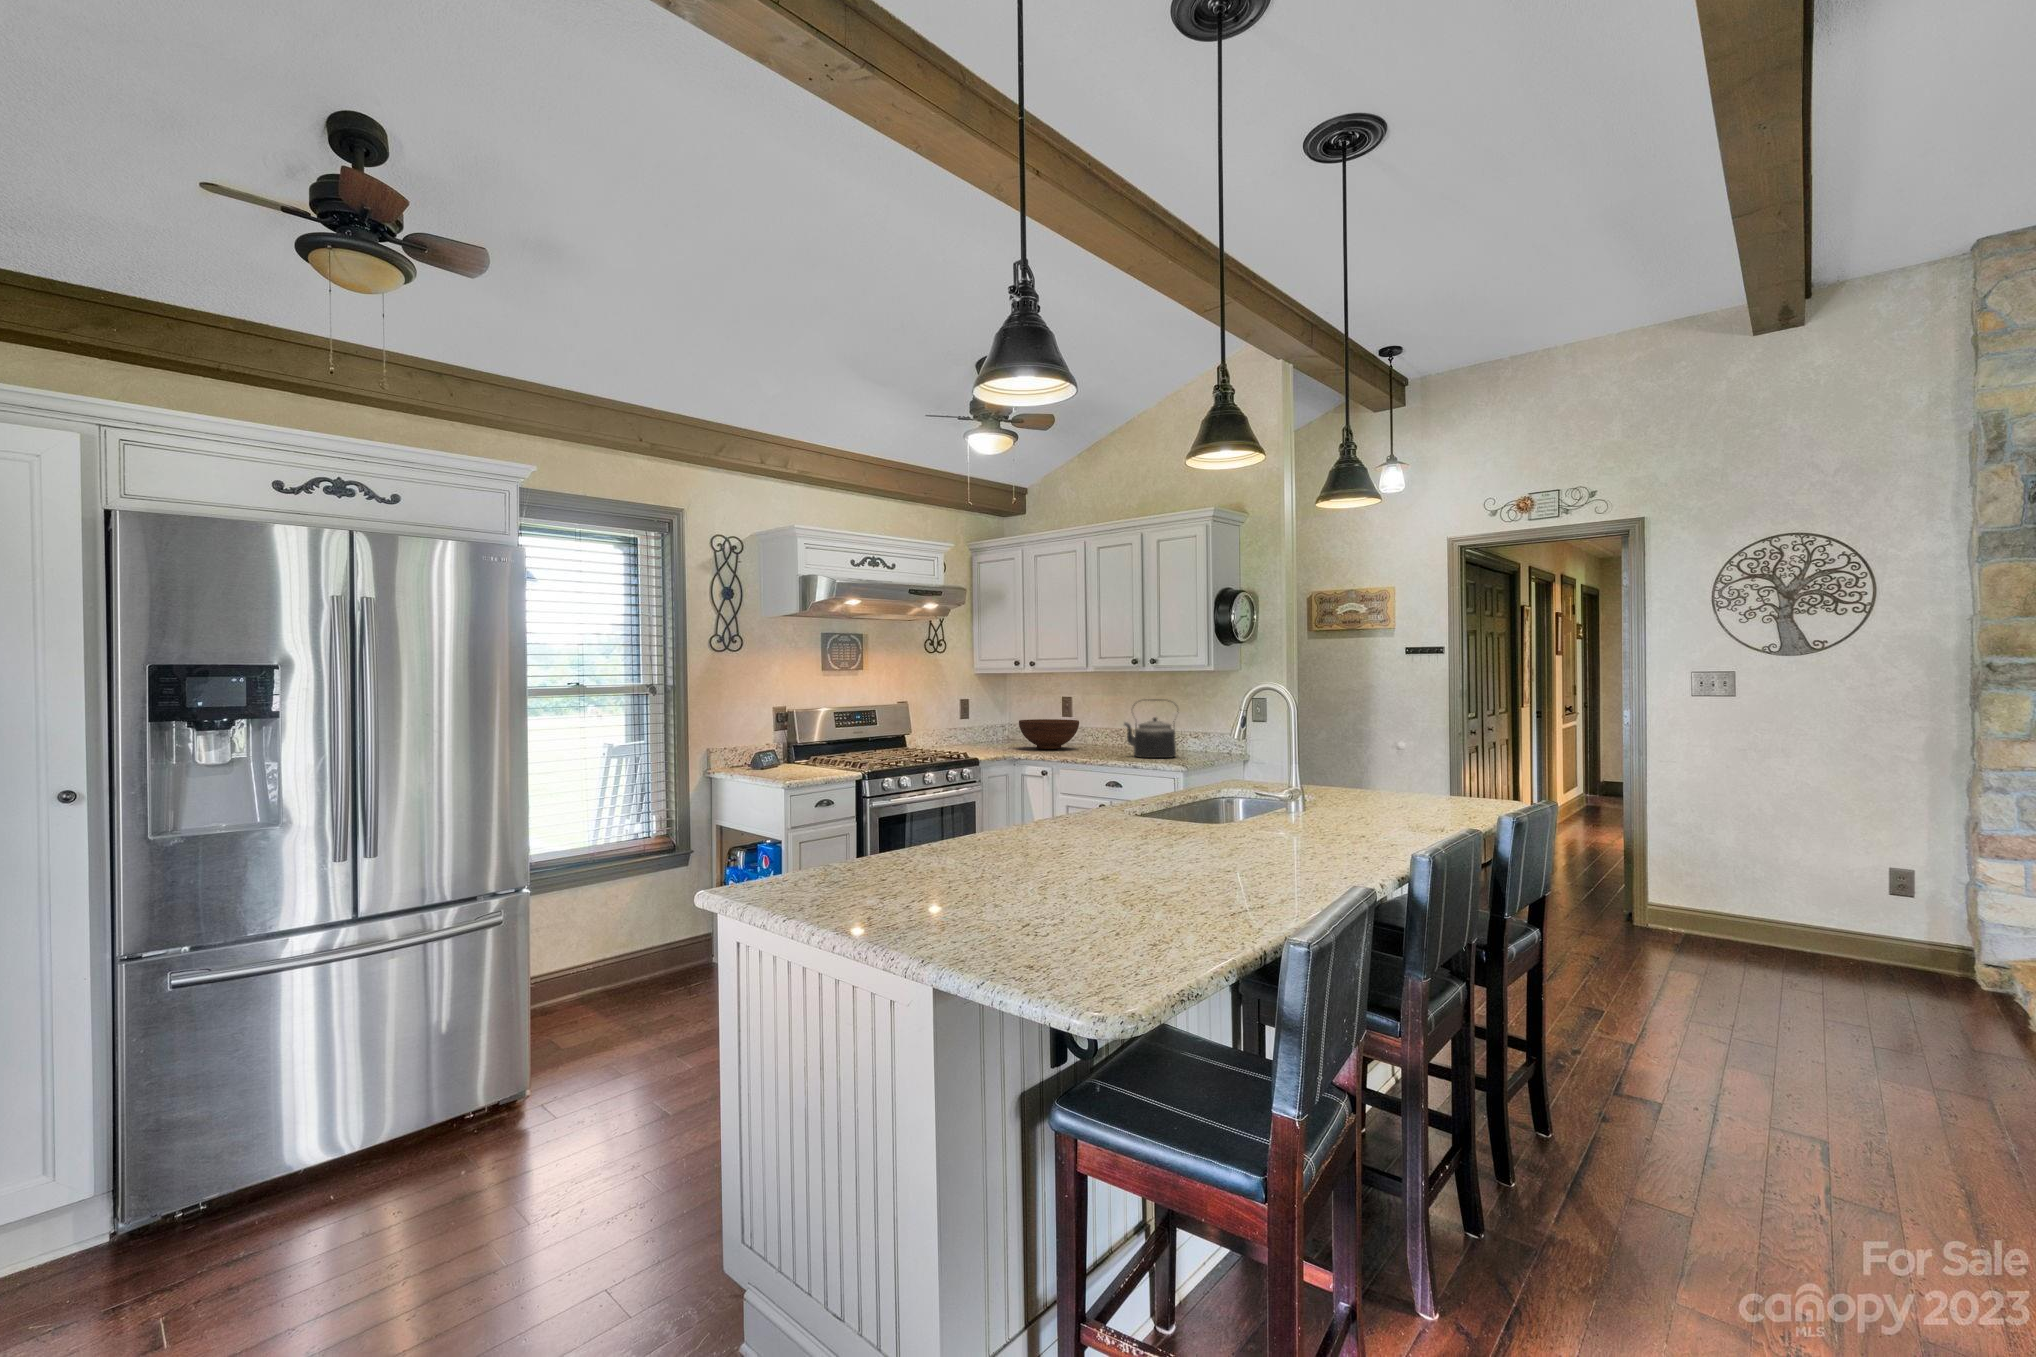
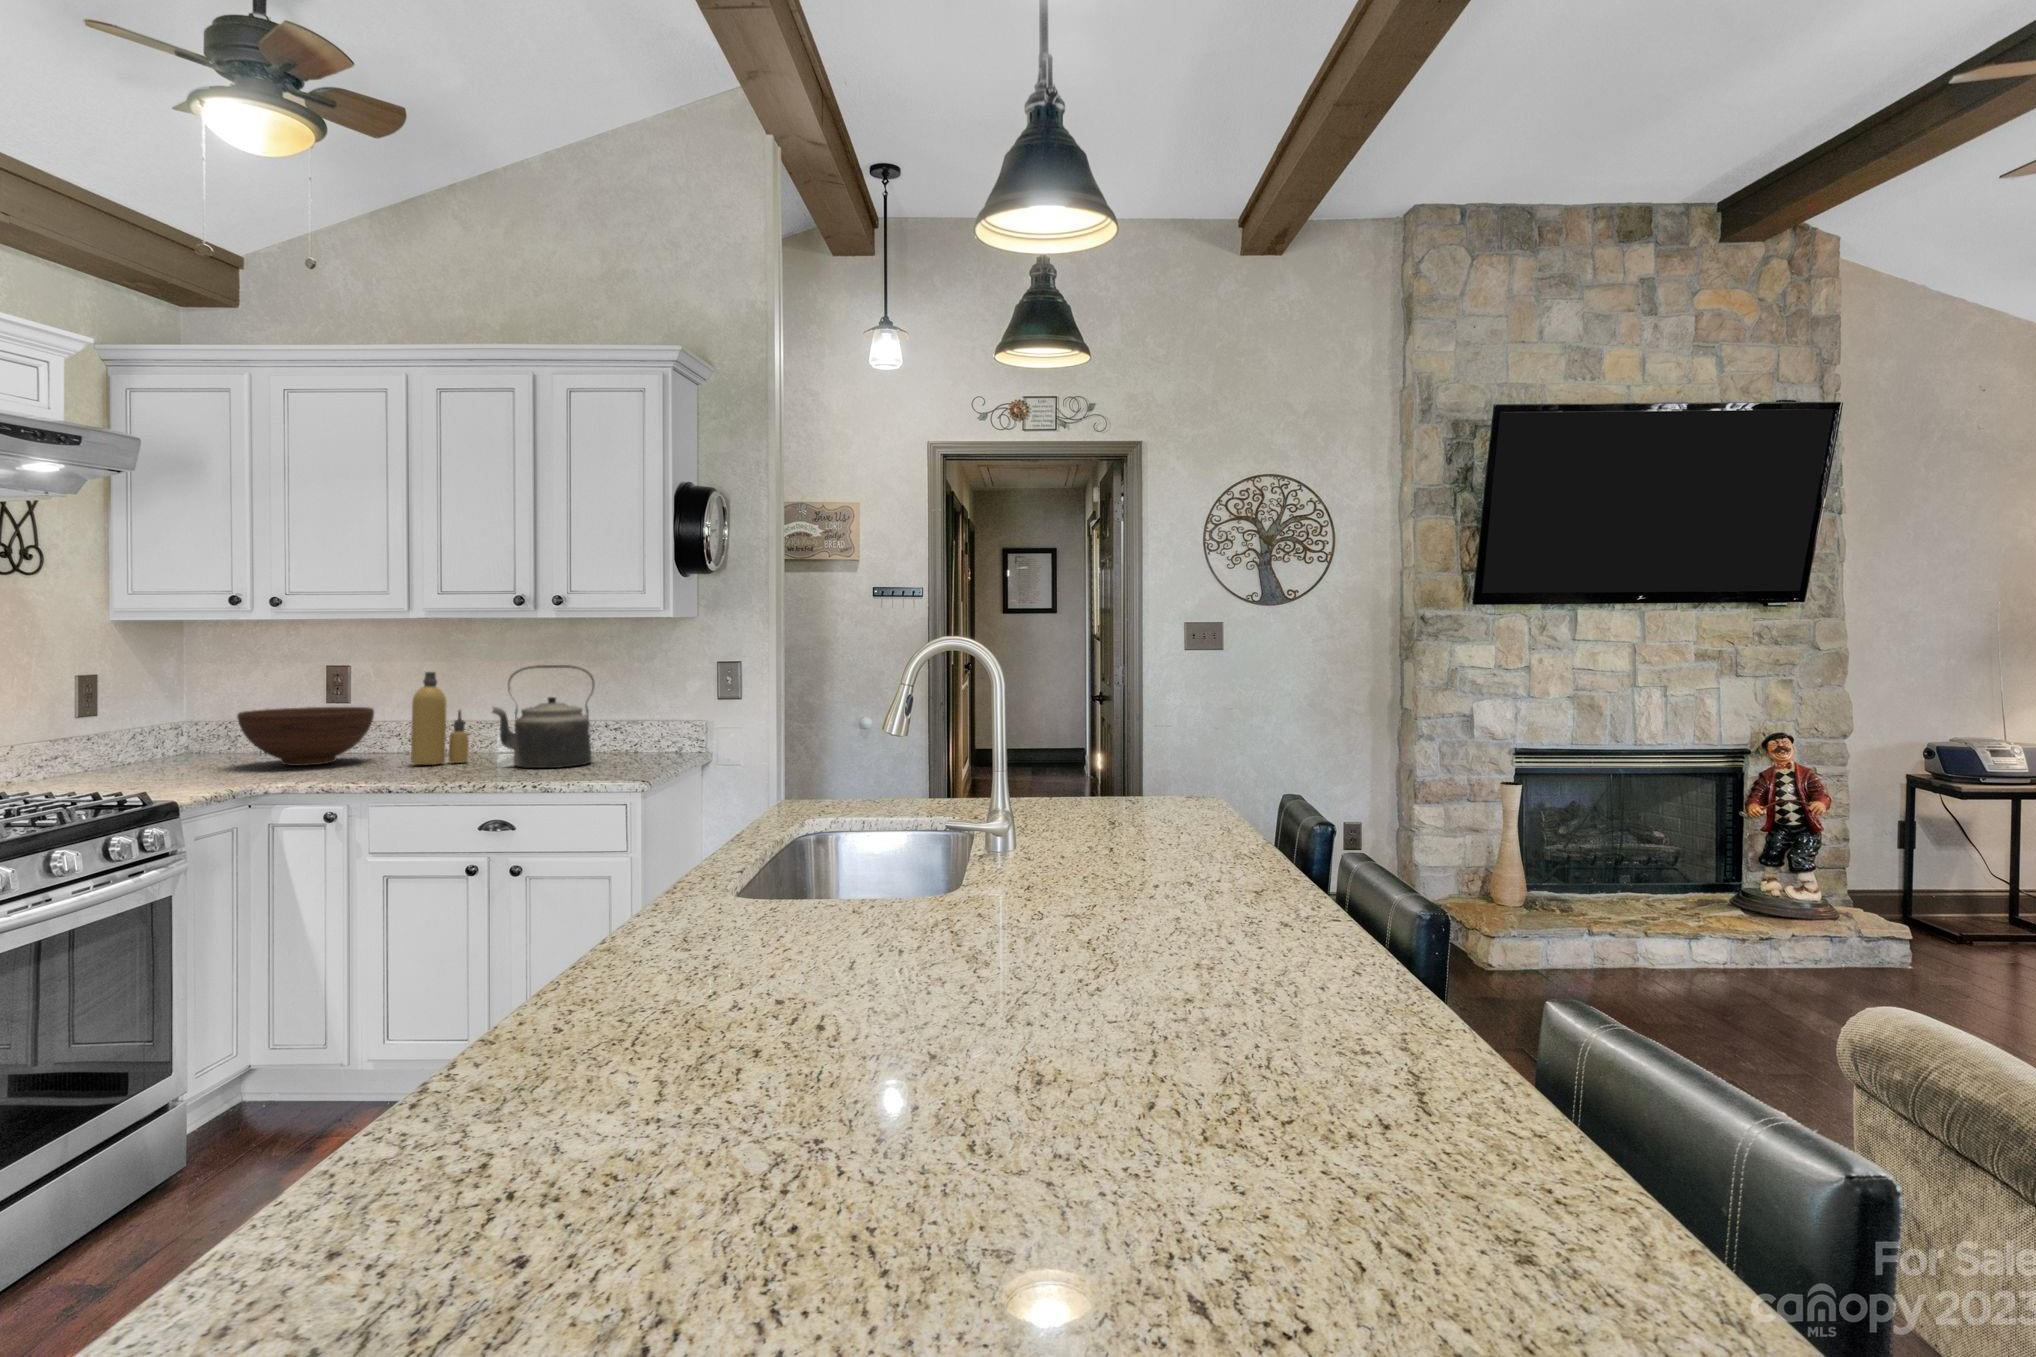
bottle: none [1089,701,1118,753] -> present [411,672,469,765]

